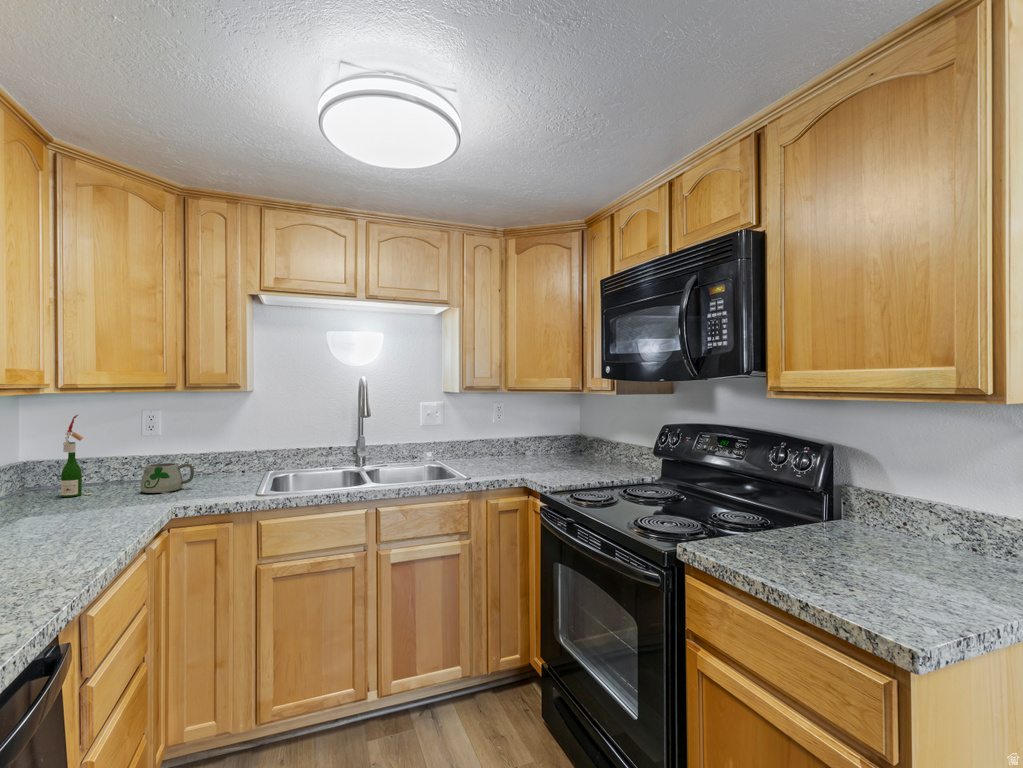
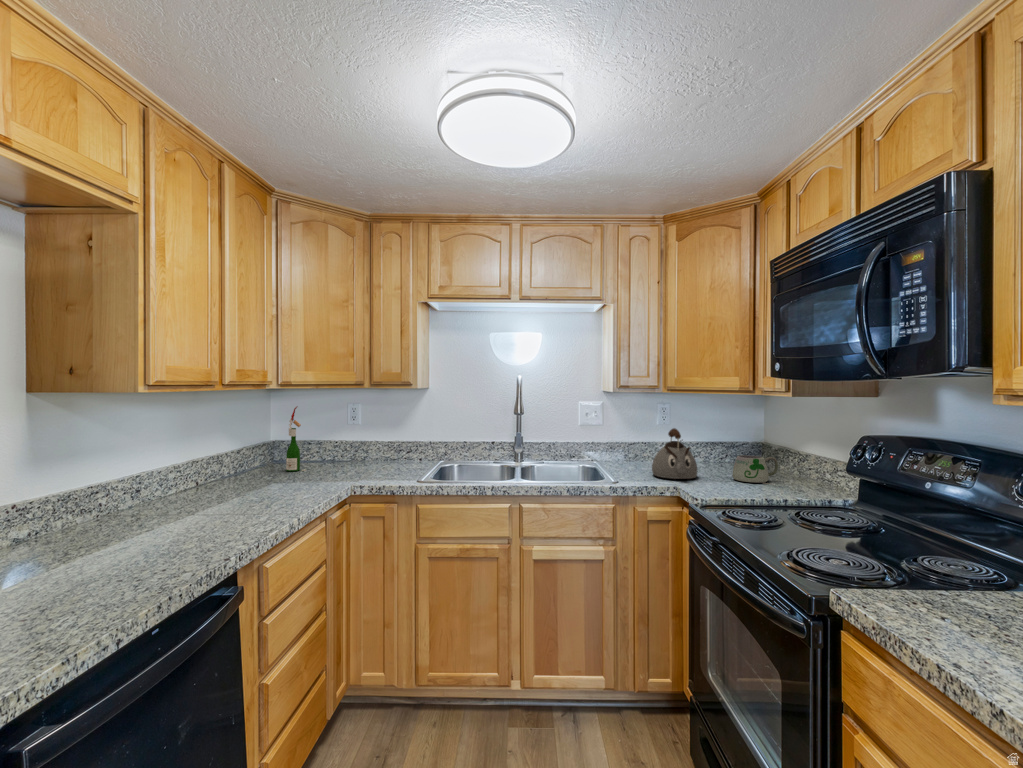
kettle: none [495,426,535,471] -> present [652,428,697,479]
mug: present [140,463,194,494] -> present [733,455,778,483]

